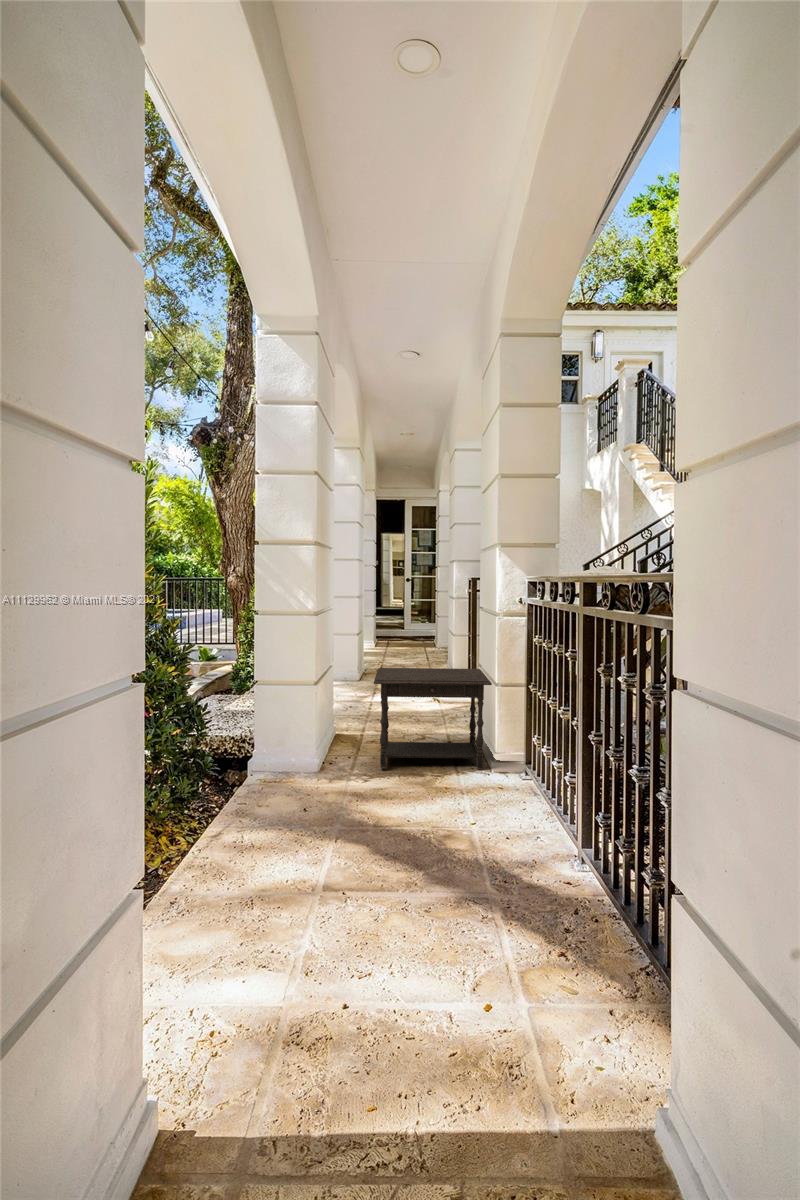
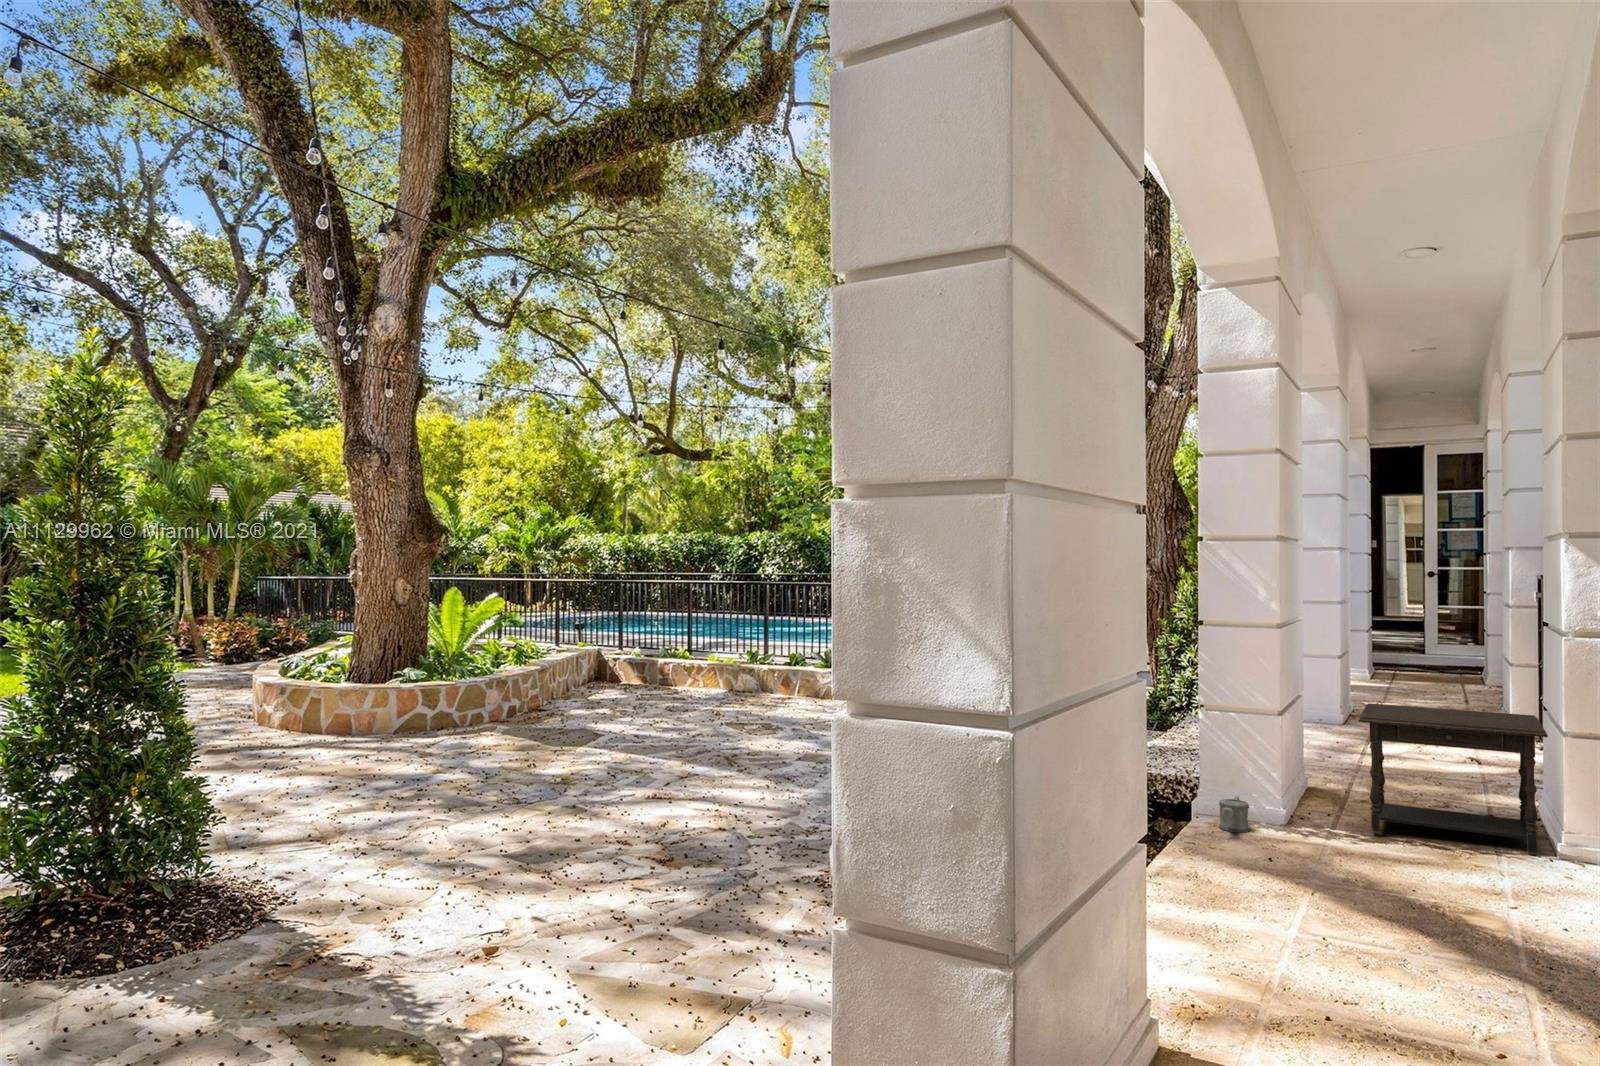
watering can: none [269,753,293,785] -> present [1219,797,1250,833]

